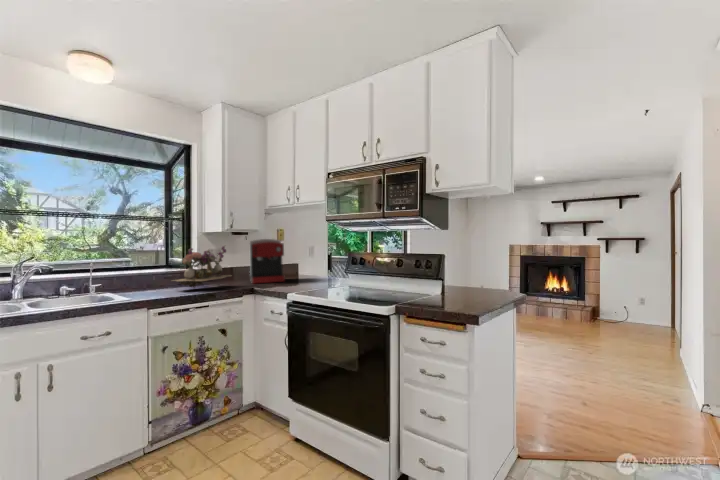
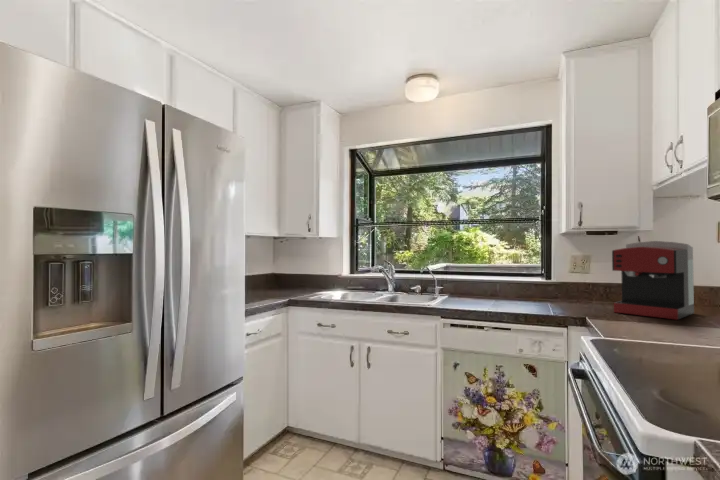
flower arrangement: present [174,246,227,288] -> none [499,250,576,305]

